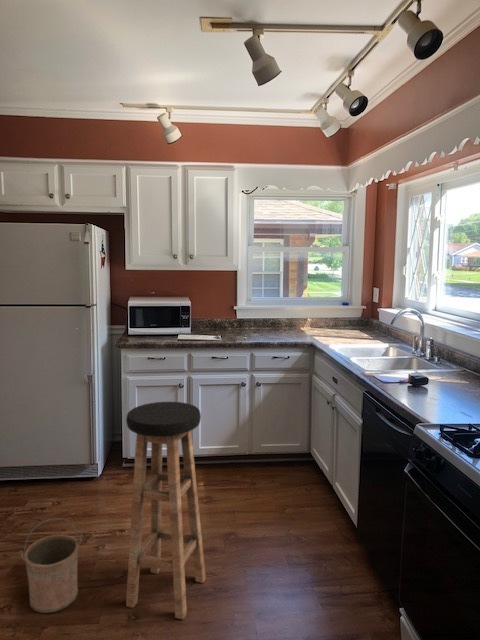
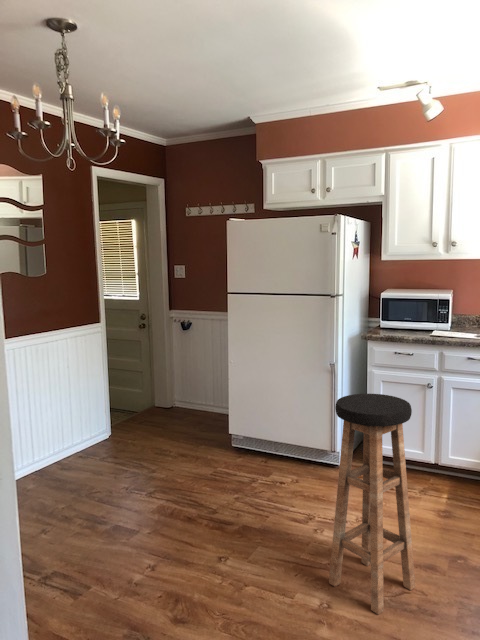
bucket: present [19,518,83,613] -> none [246,483,299,565]

